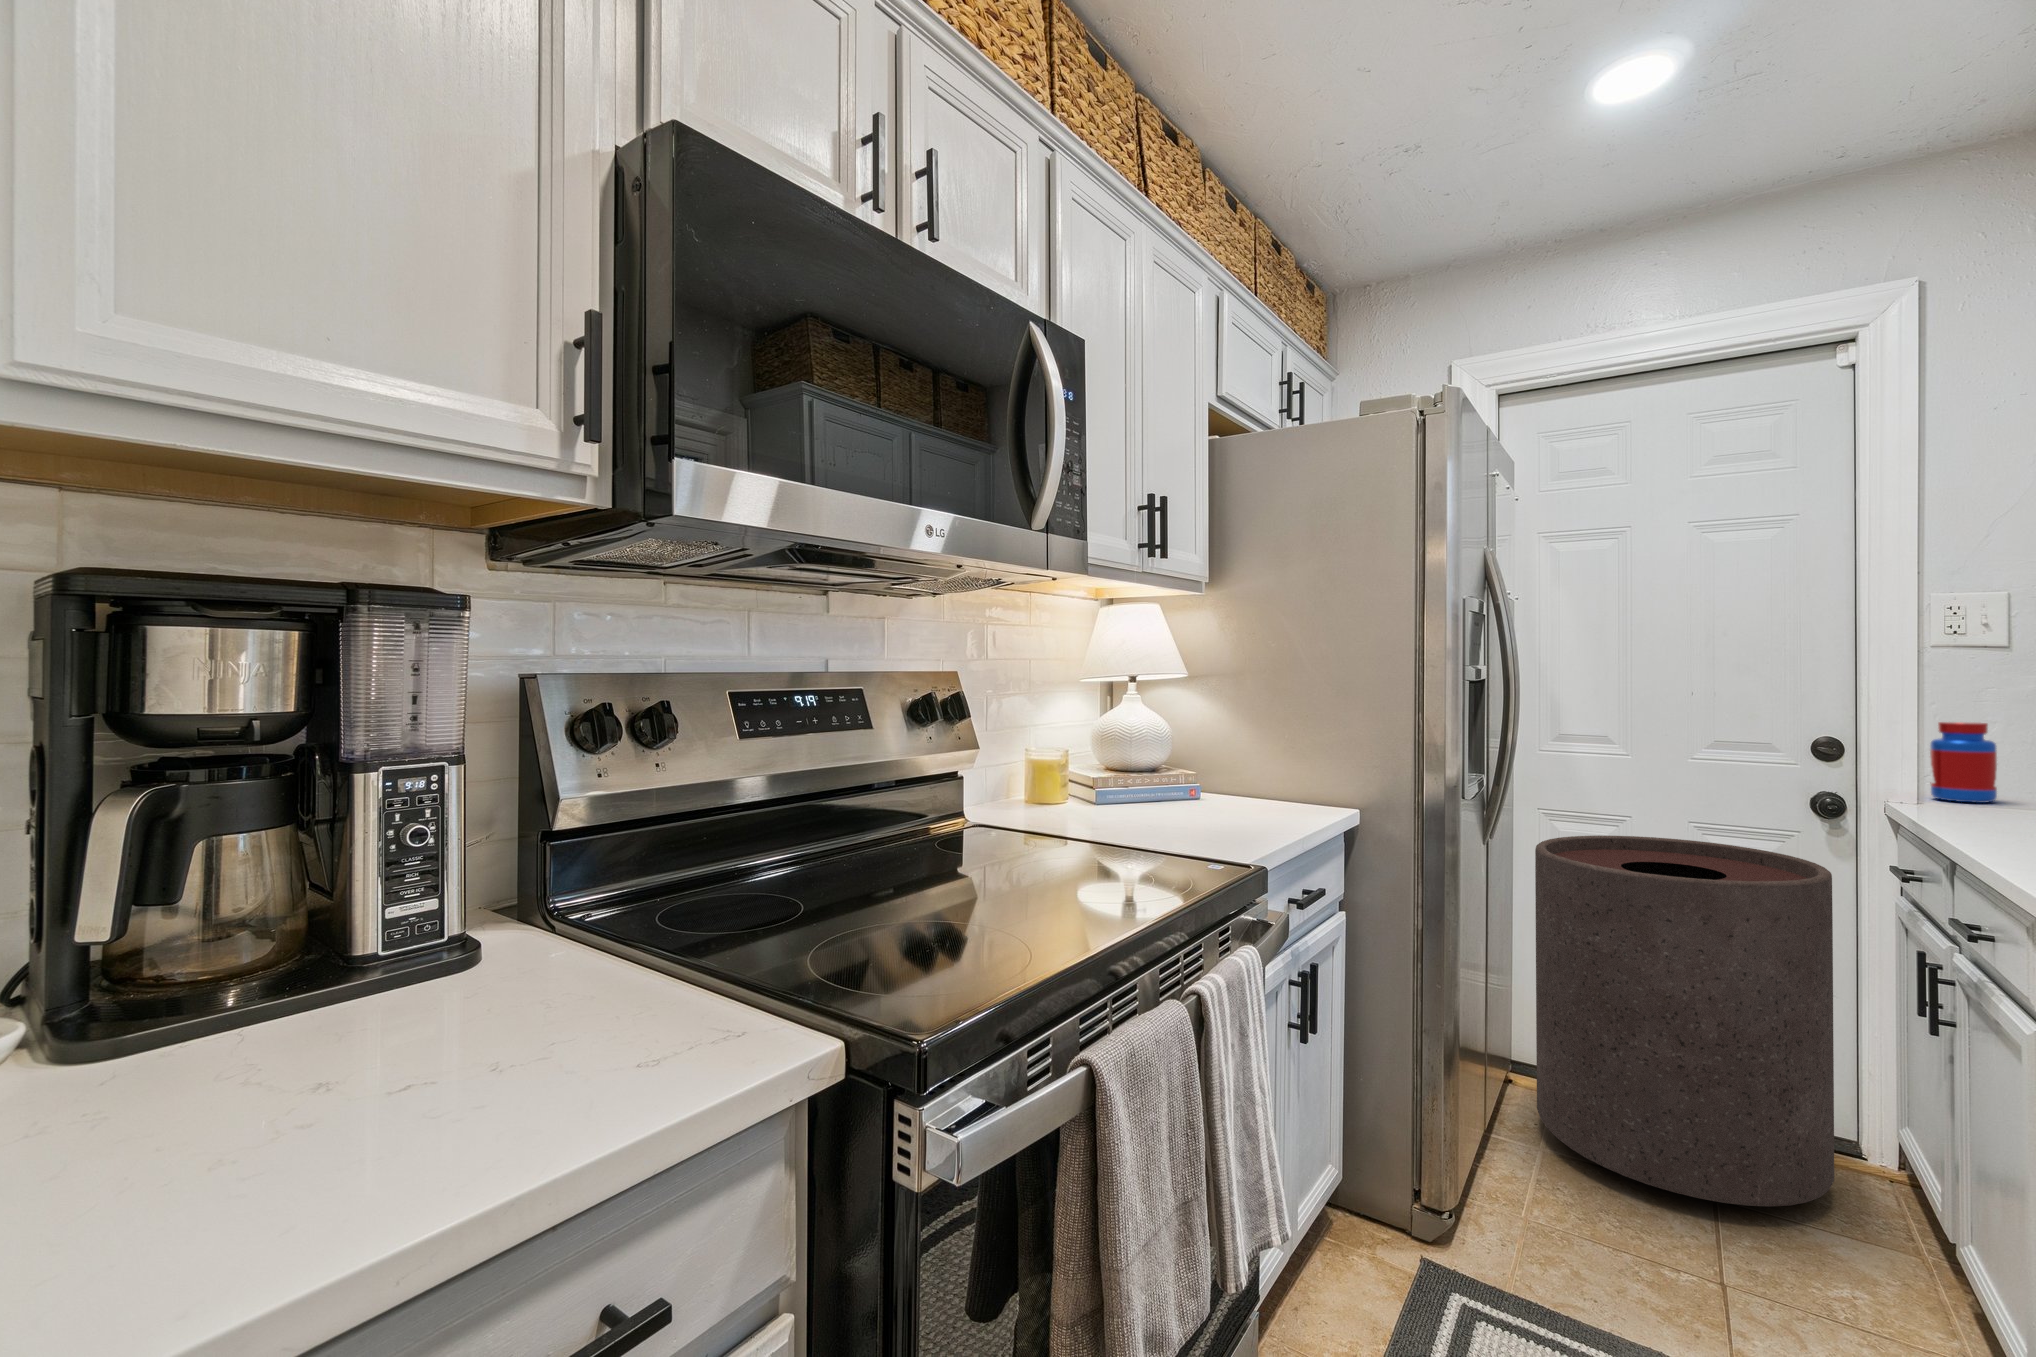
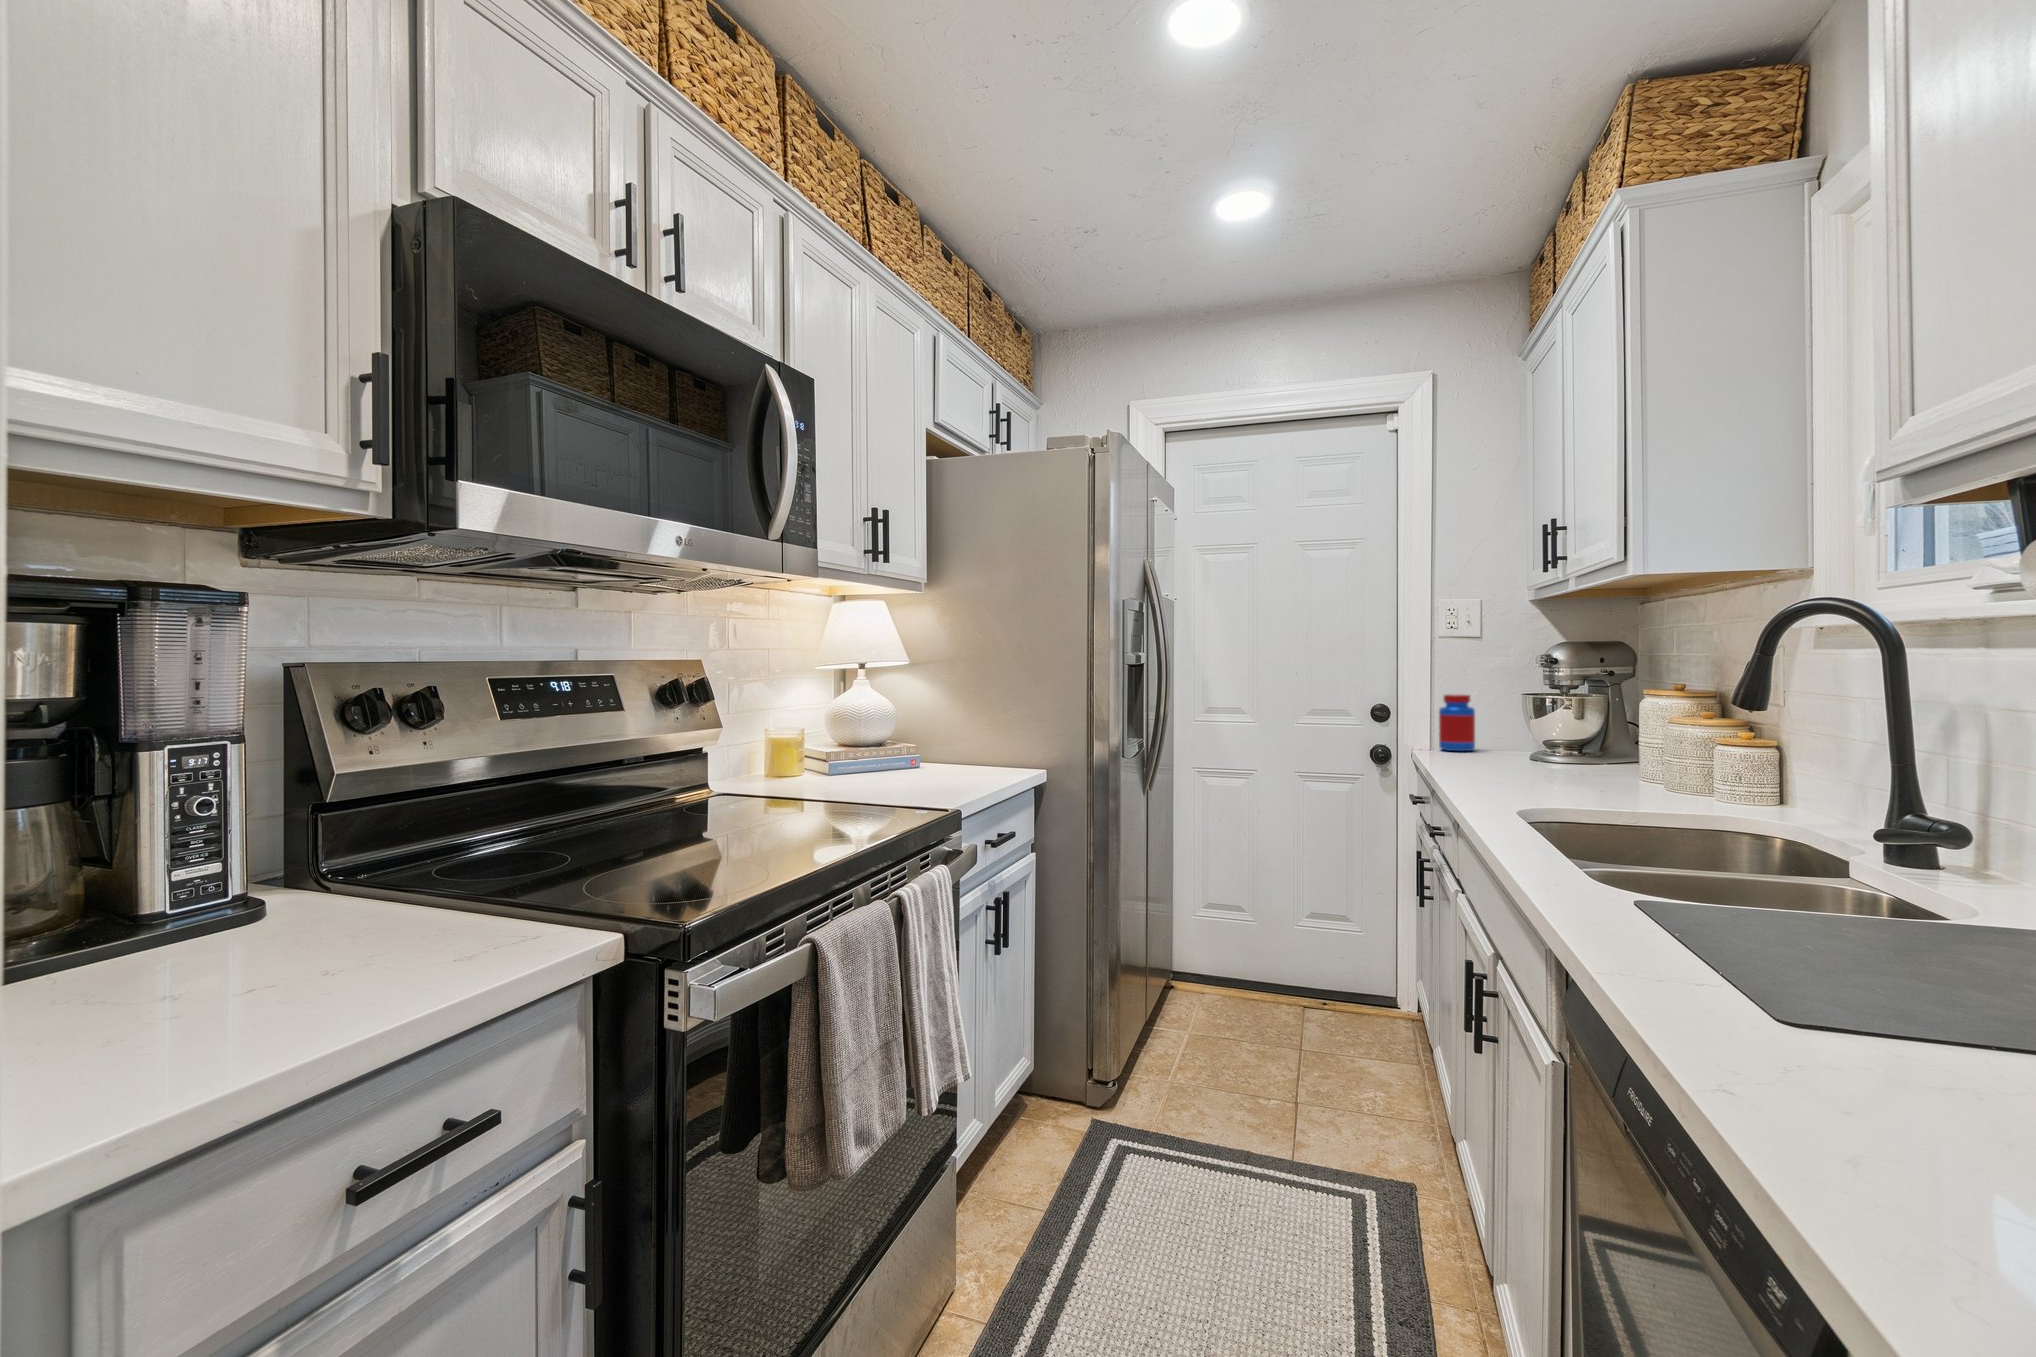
trash can: present [1535,835,1834,1207] -> none [1186,788,1378,1054]

